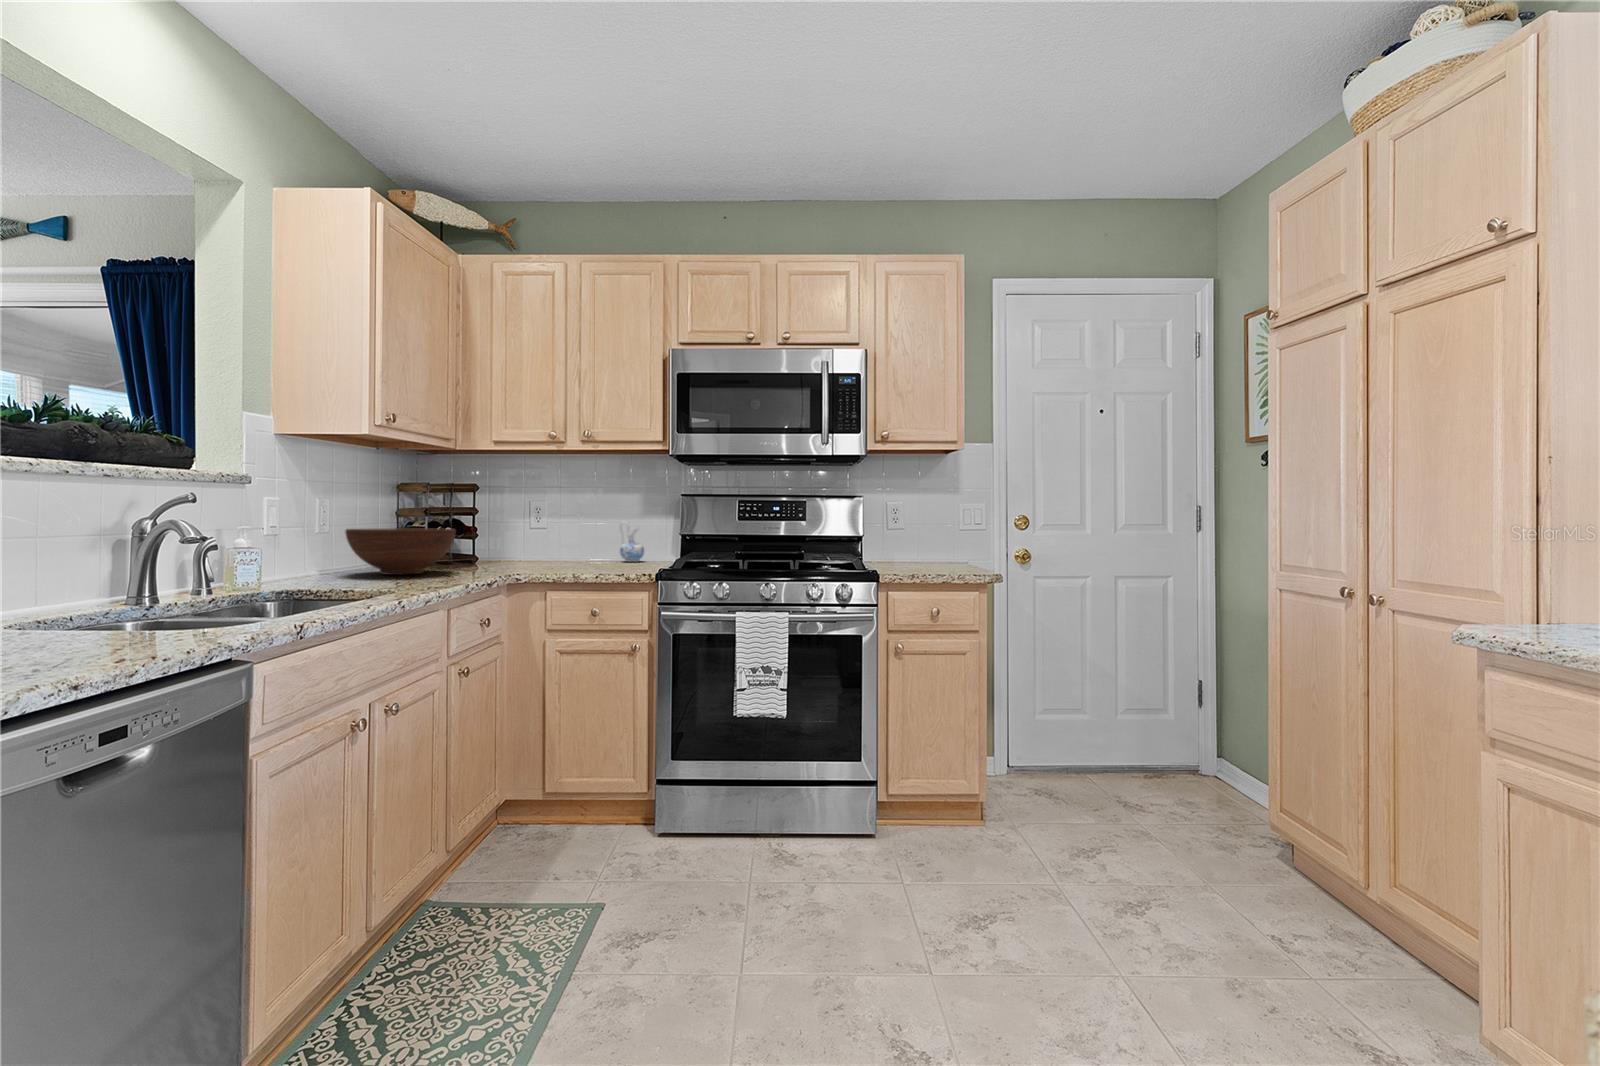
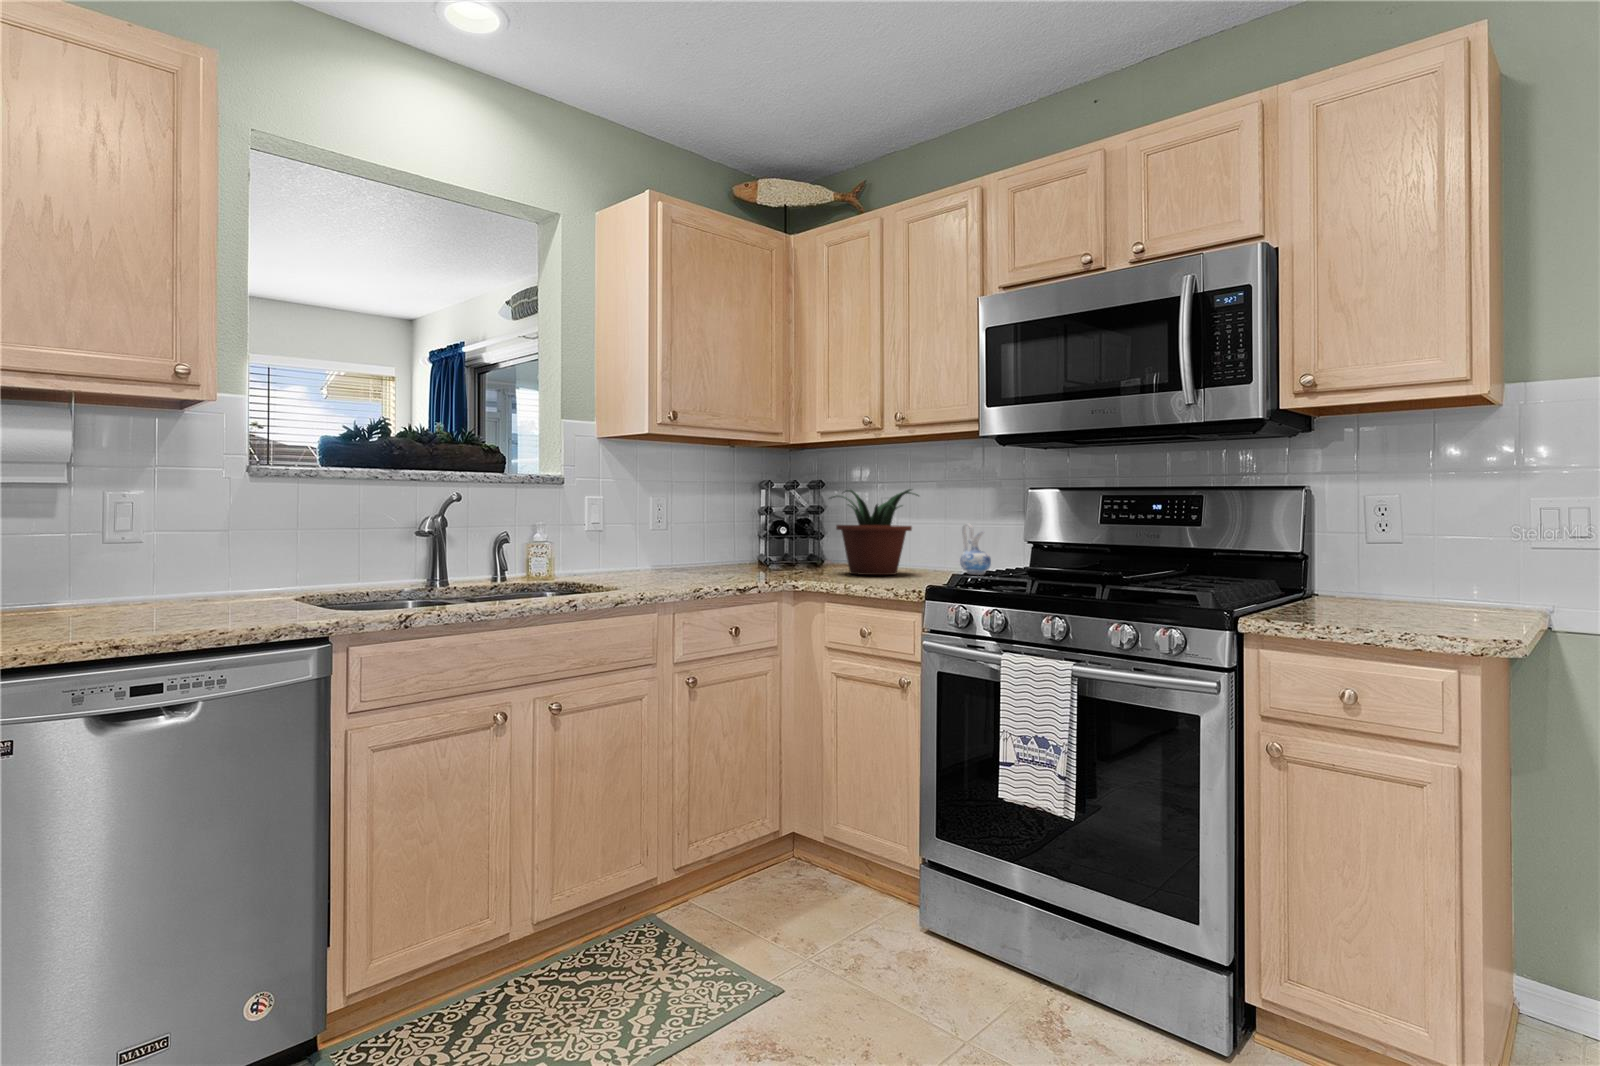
potted plant: none [513,493,596,566] -> present [831,489,918,575]
fruit bowl: present [345,528,456,575] -> none [650,527,751,575]

